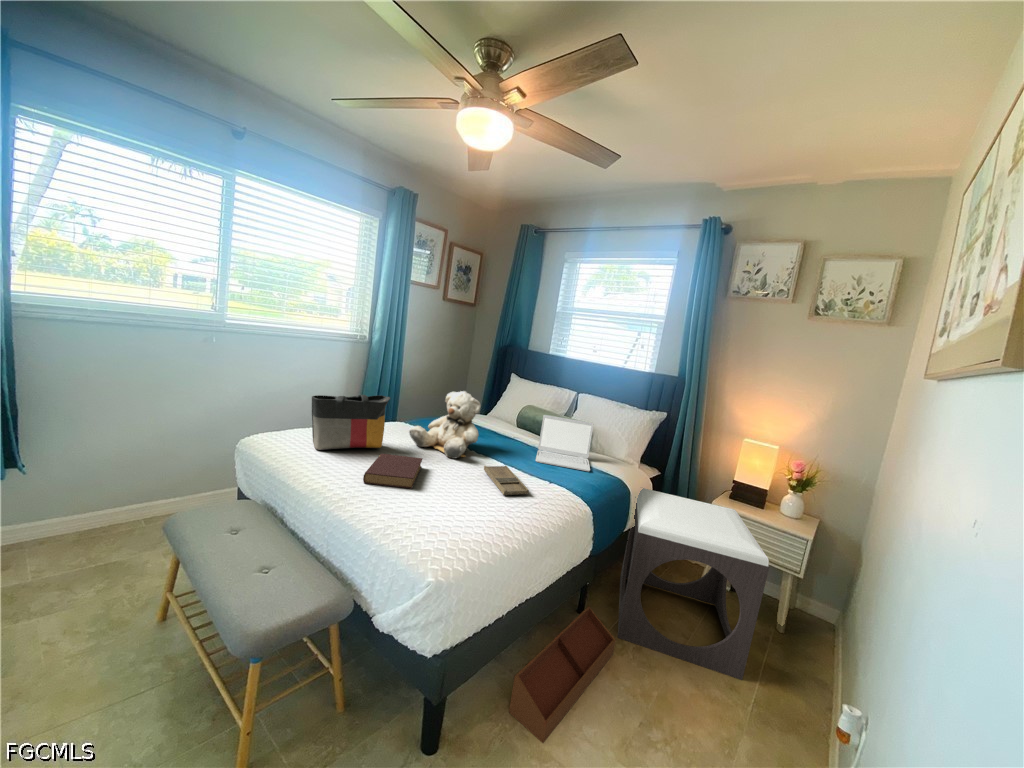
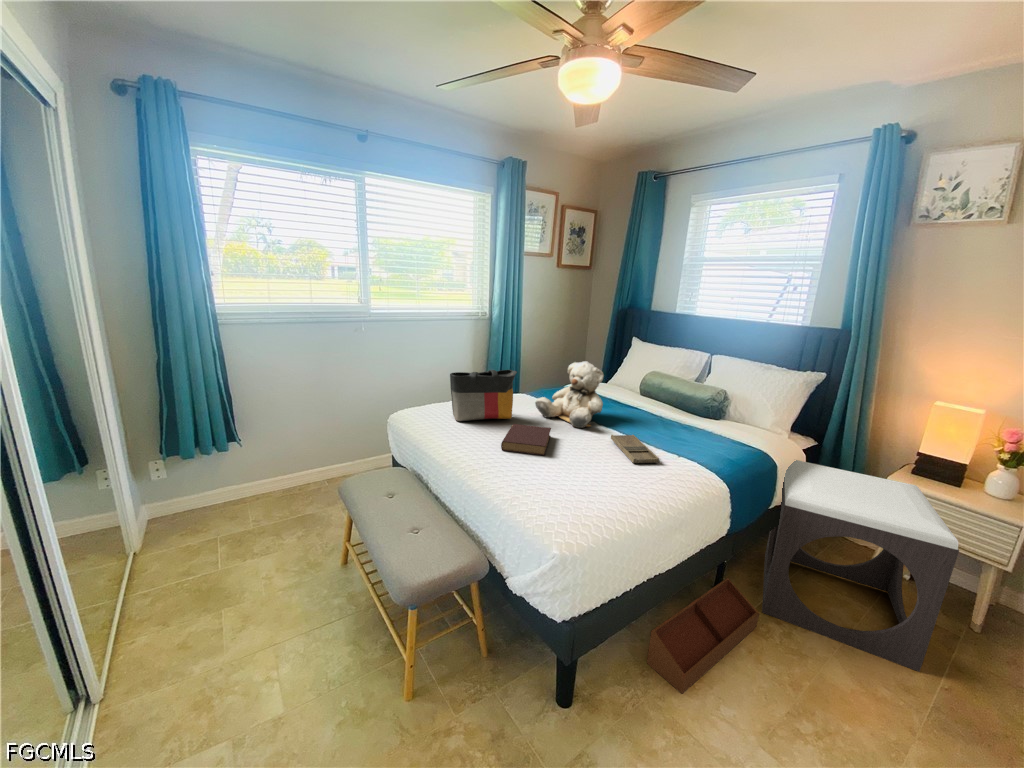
laptop: present [536,415,593,471] -> none [664,382,730,441]

